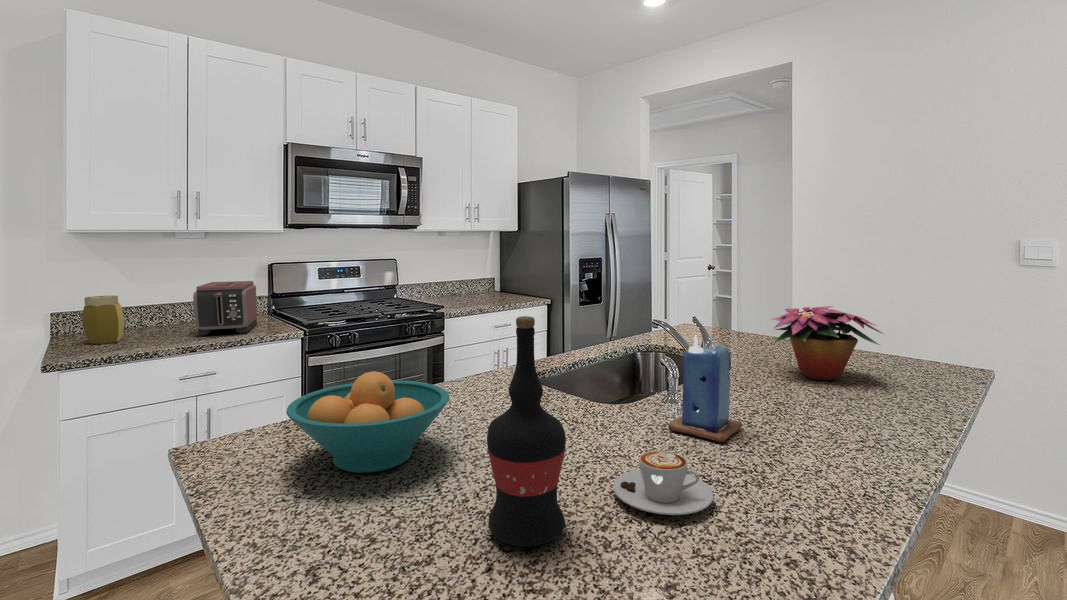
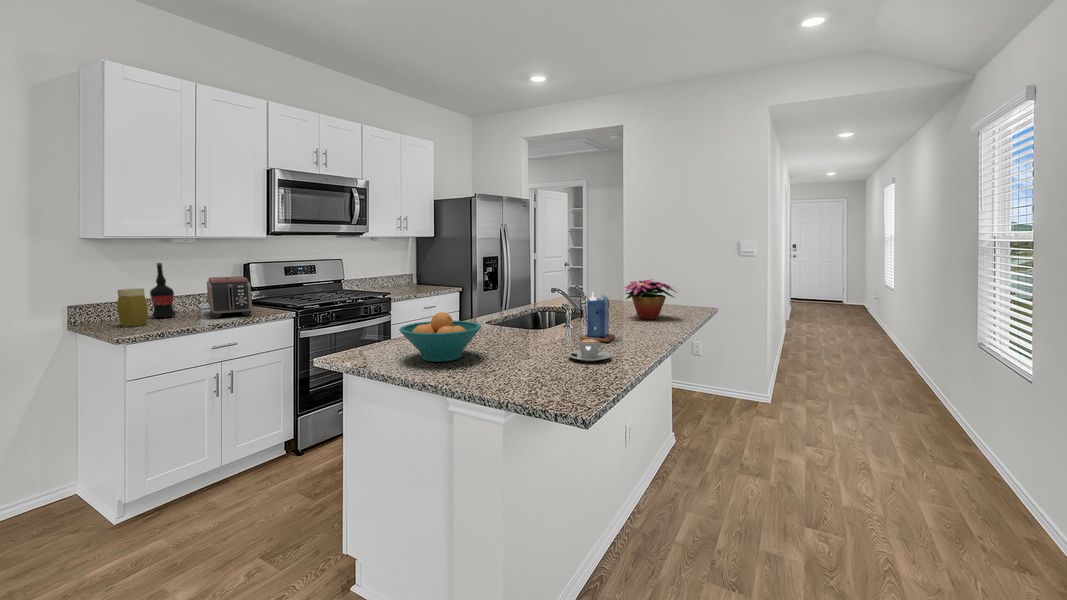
wine bottle: present [487,316,566,546] -> present [150,263,176,318]

